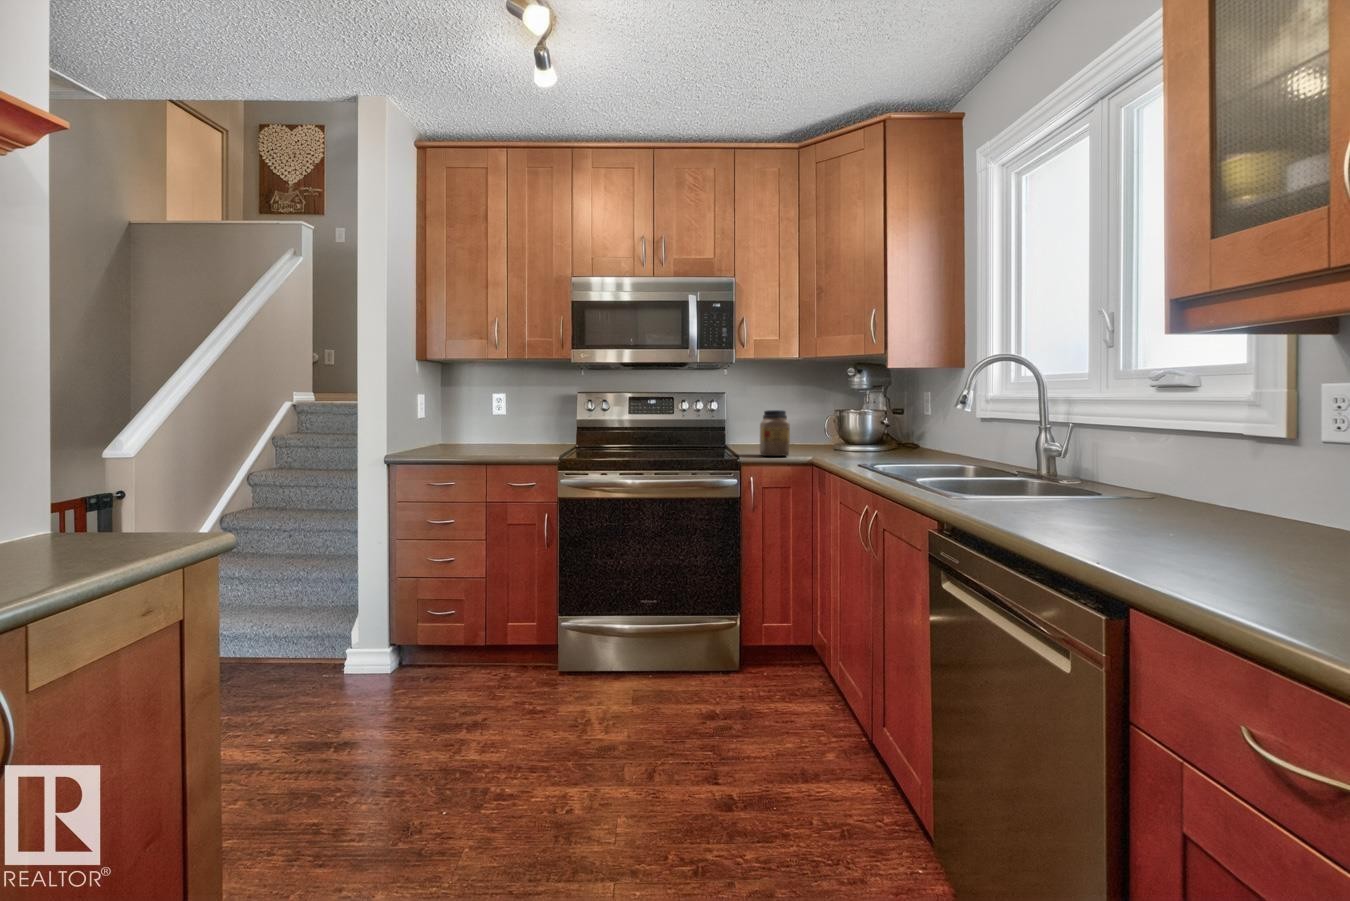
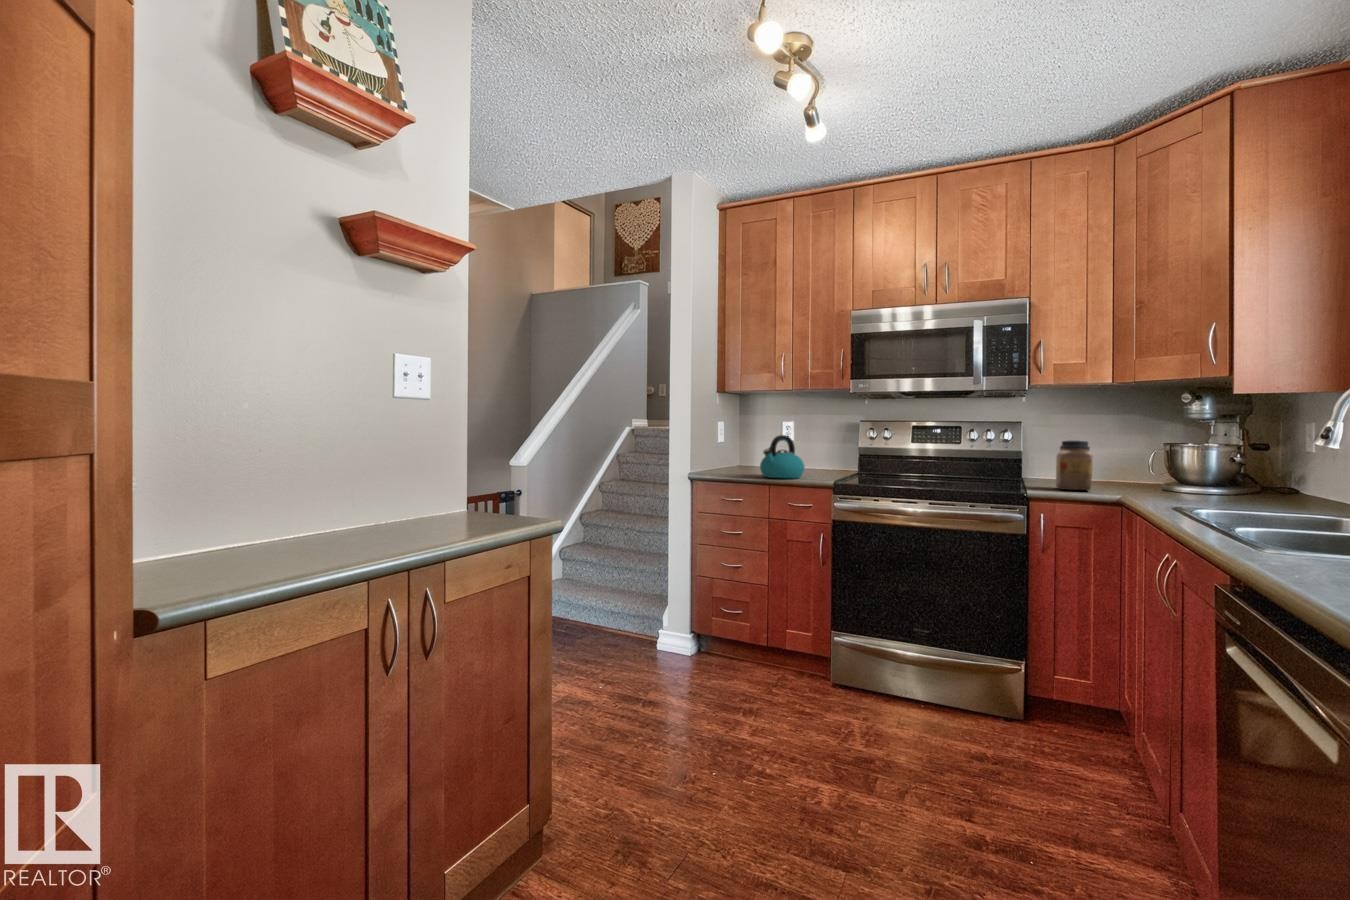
kettle: none [470,409,521,457] -> present [760,435,804,478]

